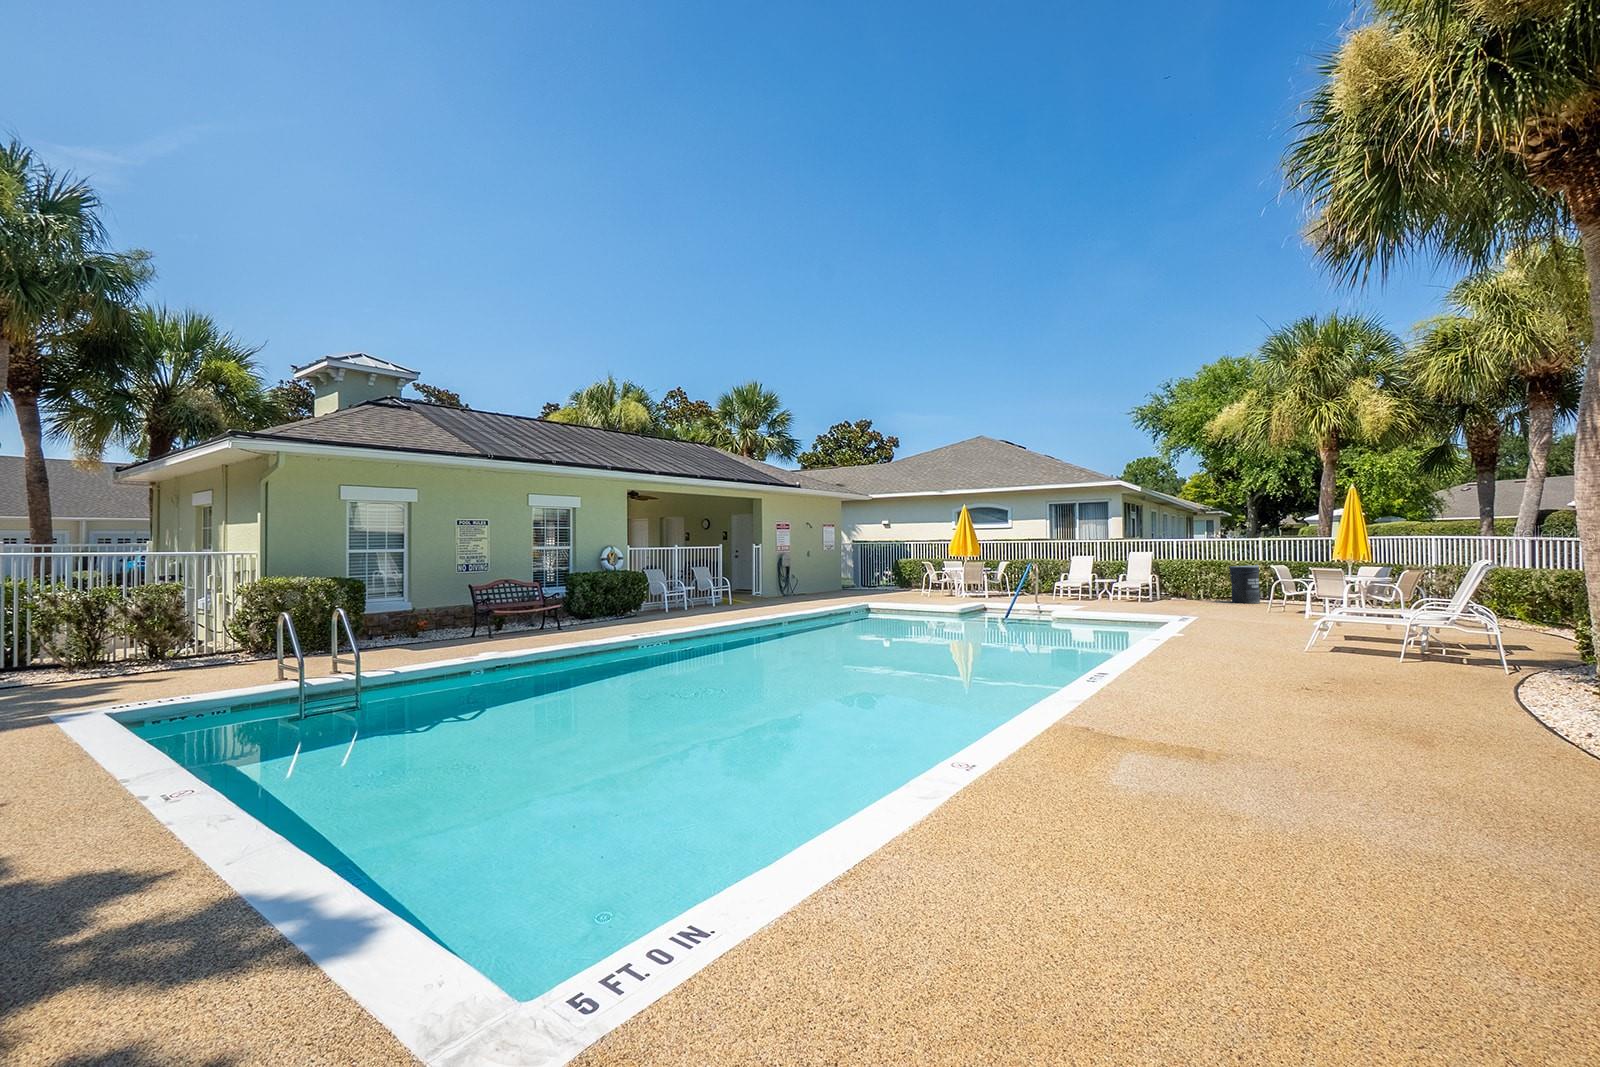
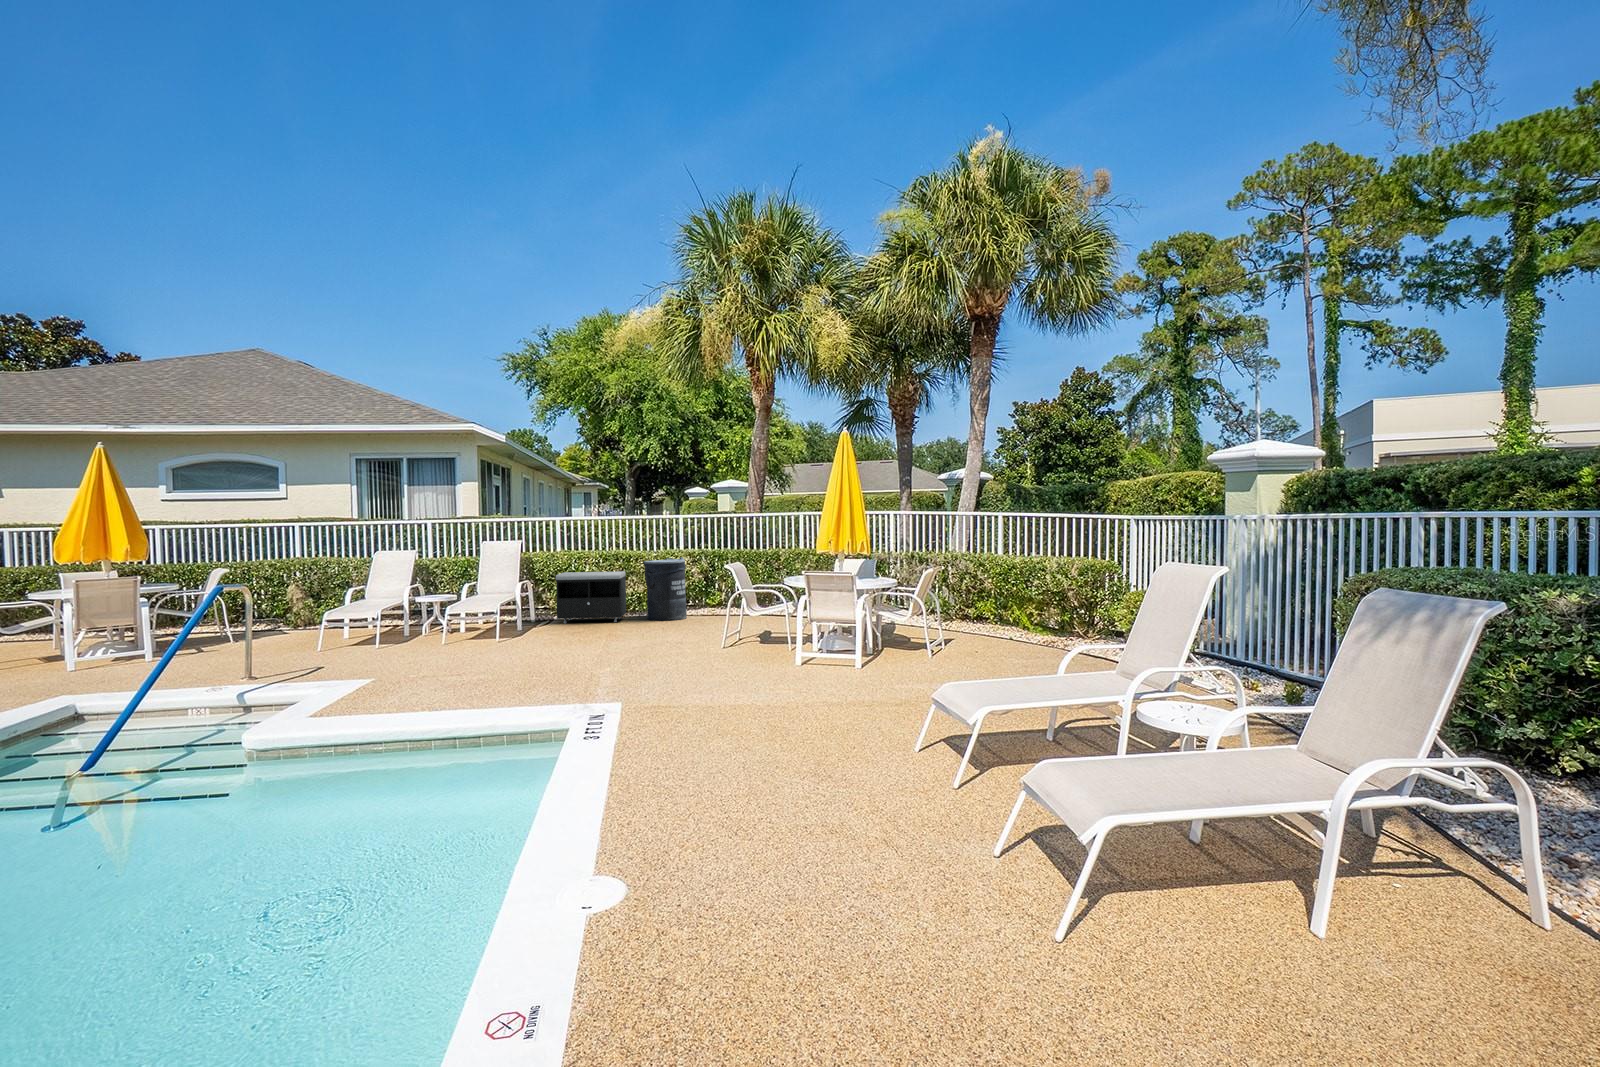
storage bench: none [1172,572,1218,602] -> present [556,571,626,623]

